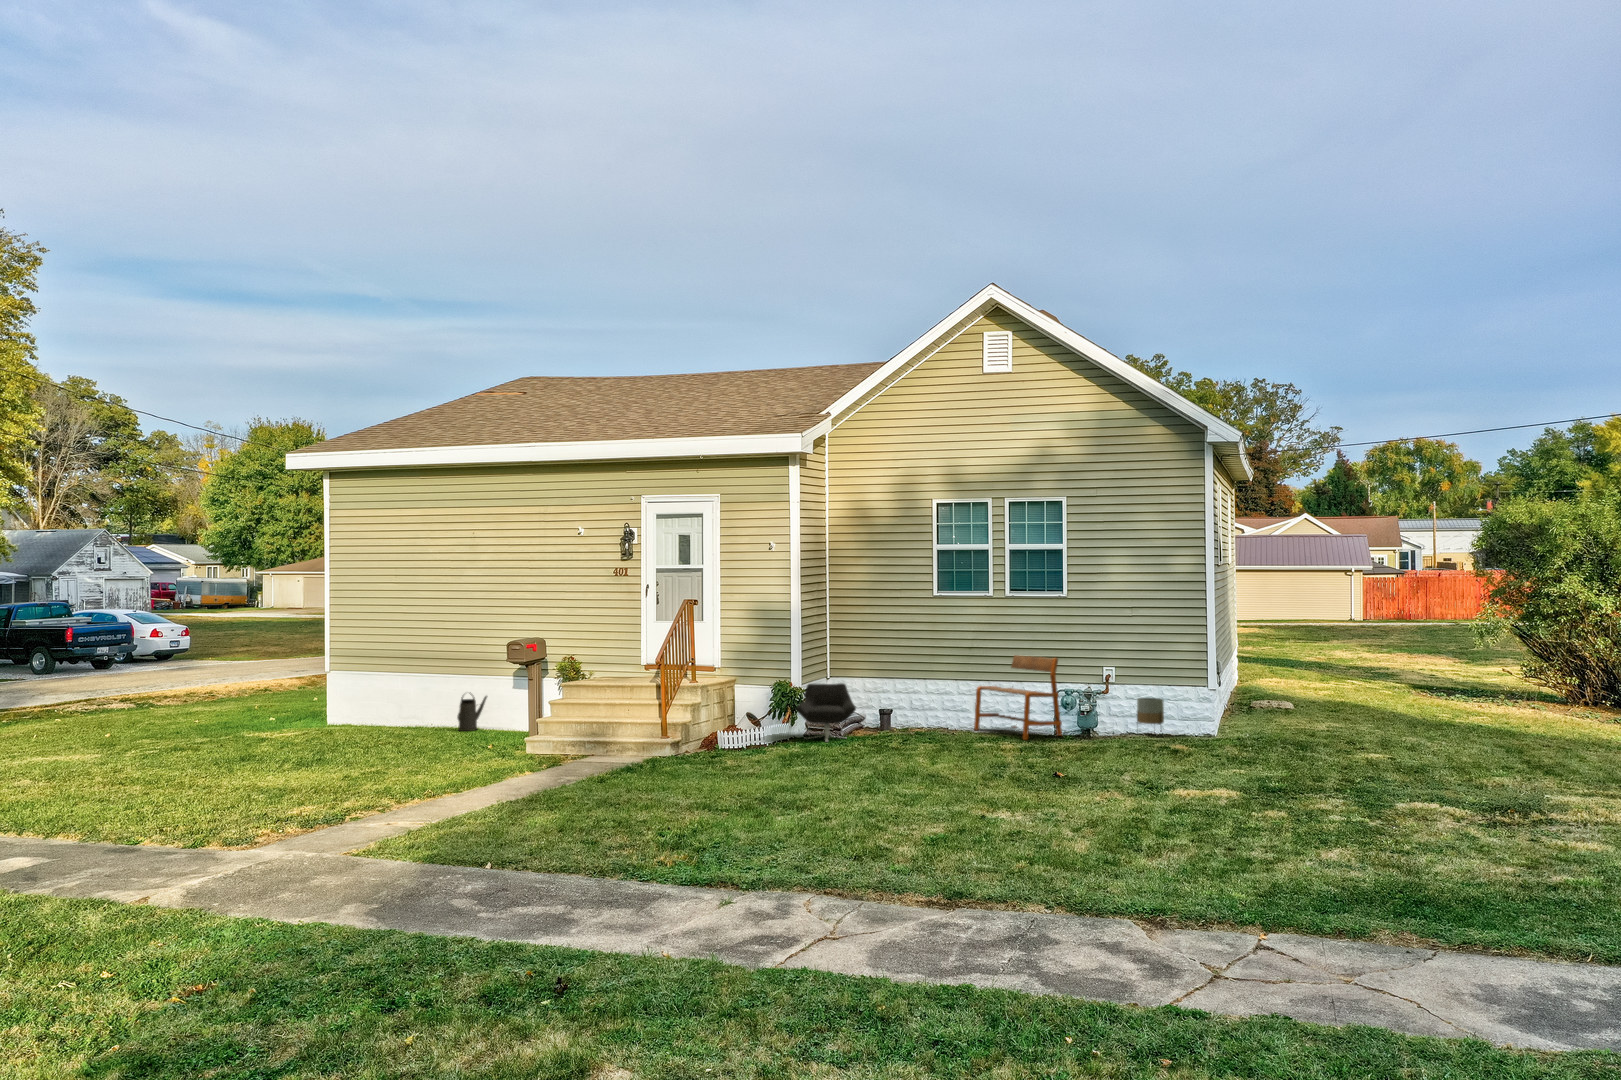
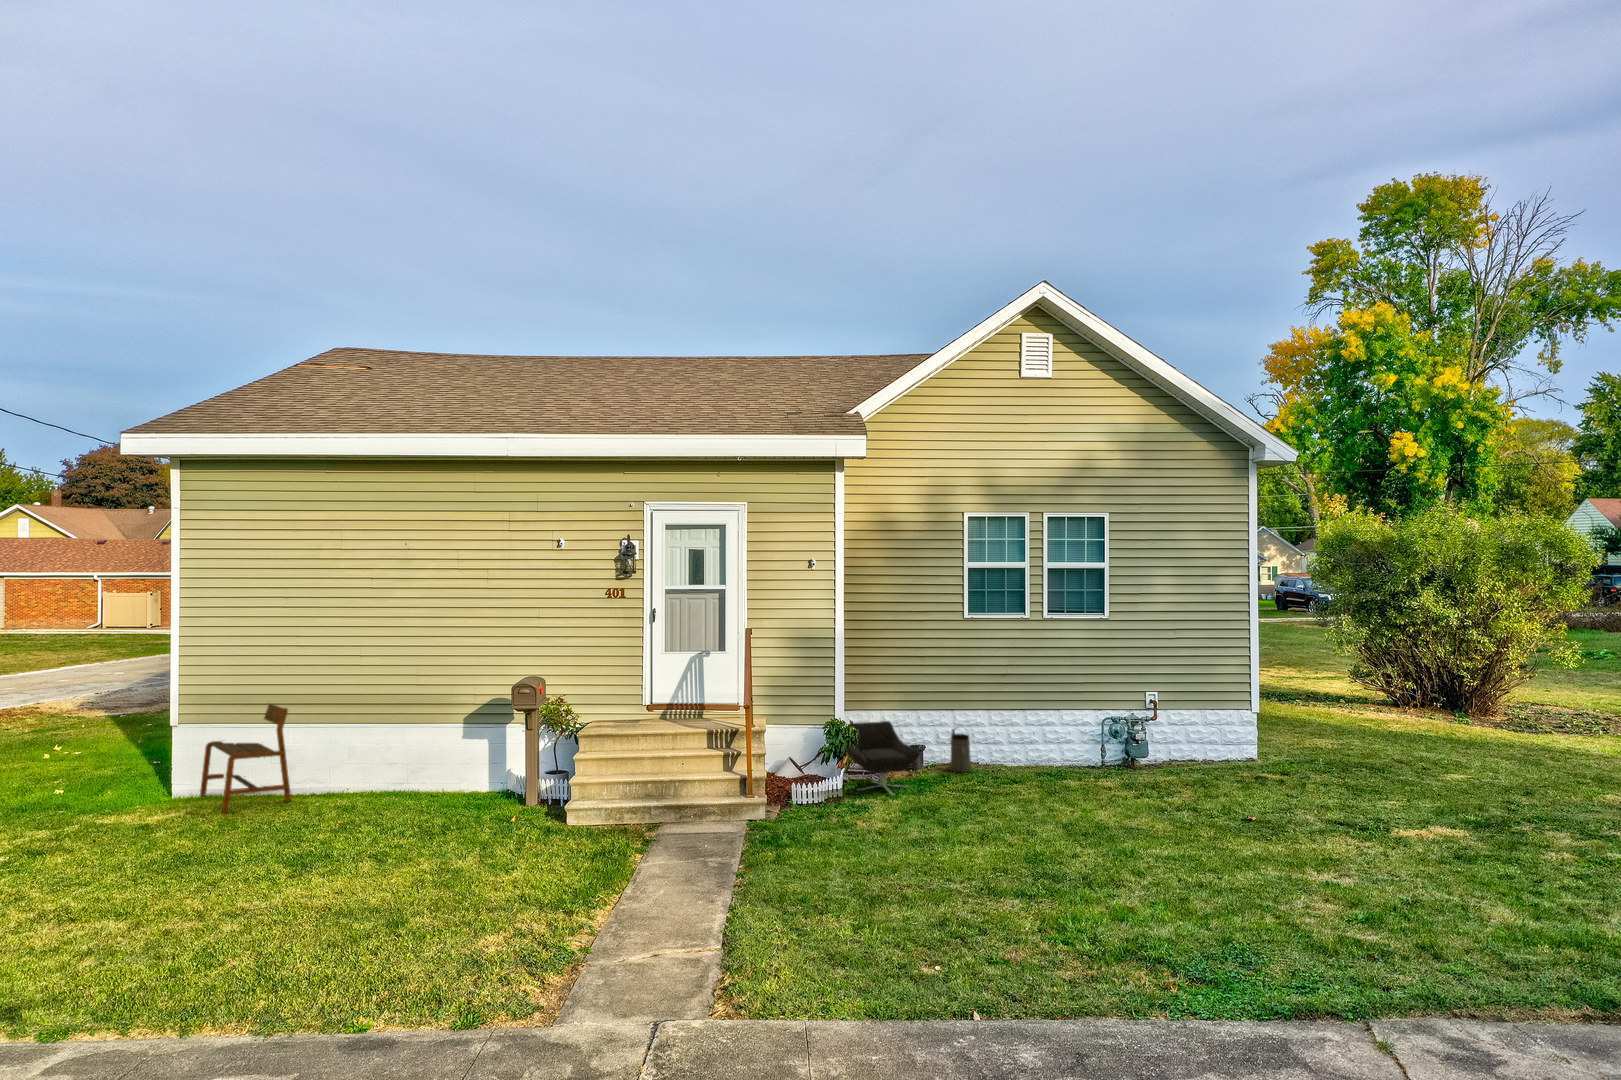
bench: present [974,655,1062,740] -> present [200,704,291,813]
watering can: present [457,694,487,731] -> present [950,729,972,772]
planter: present [1137,698,1164,725] -> none [1187,724,1217,766]

